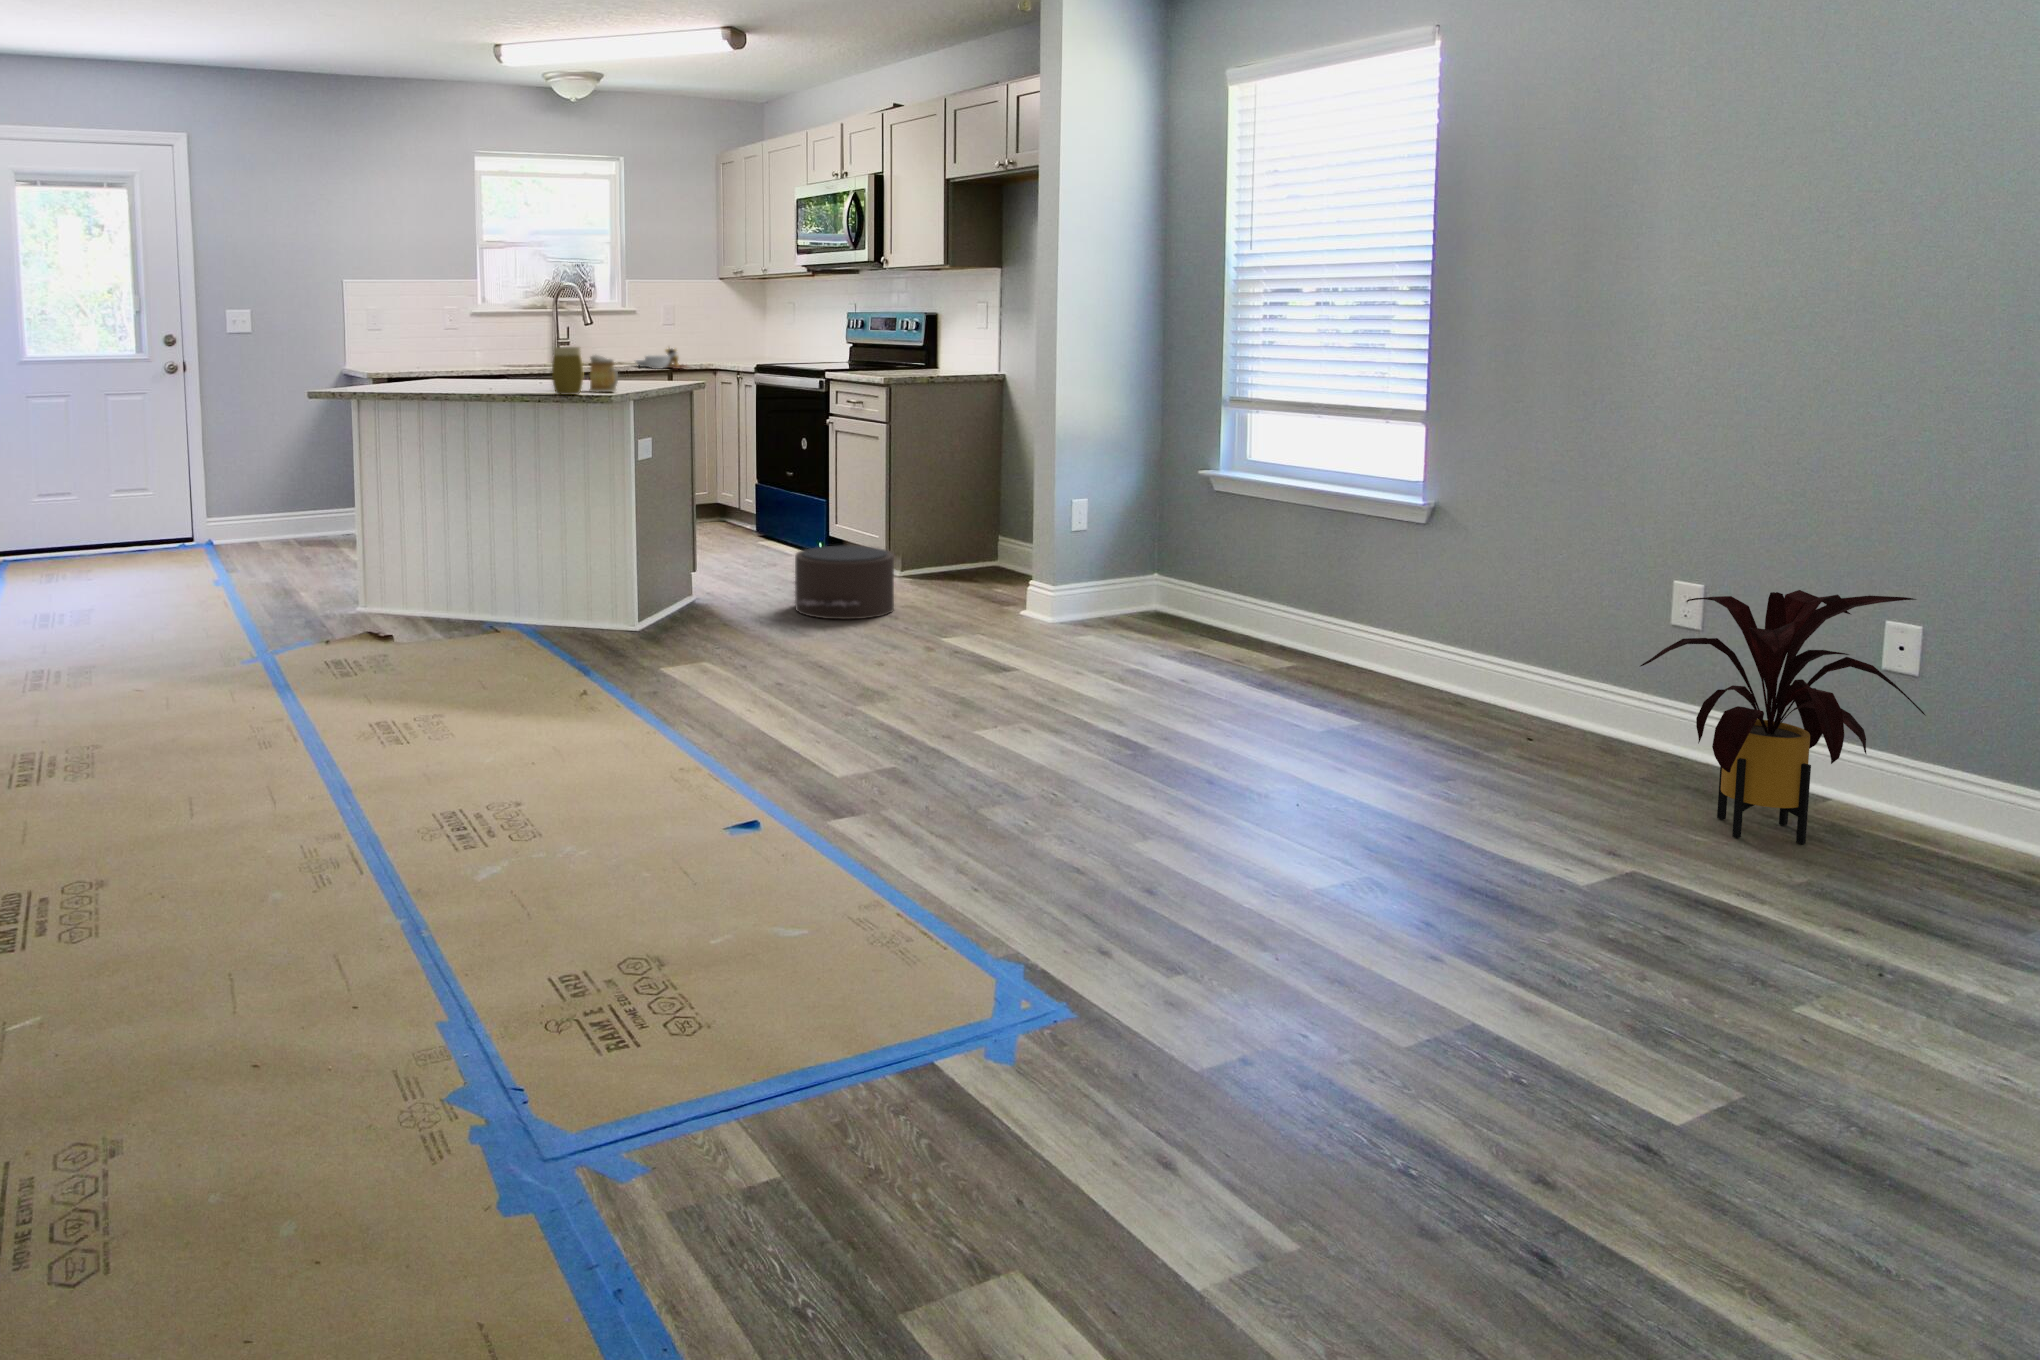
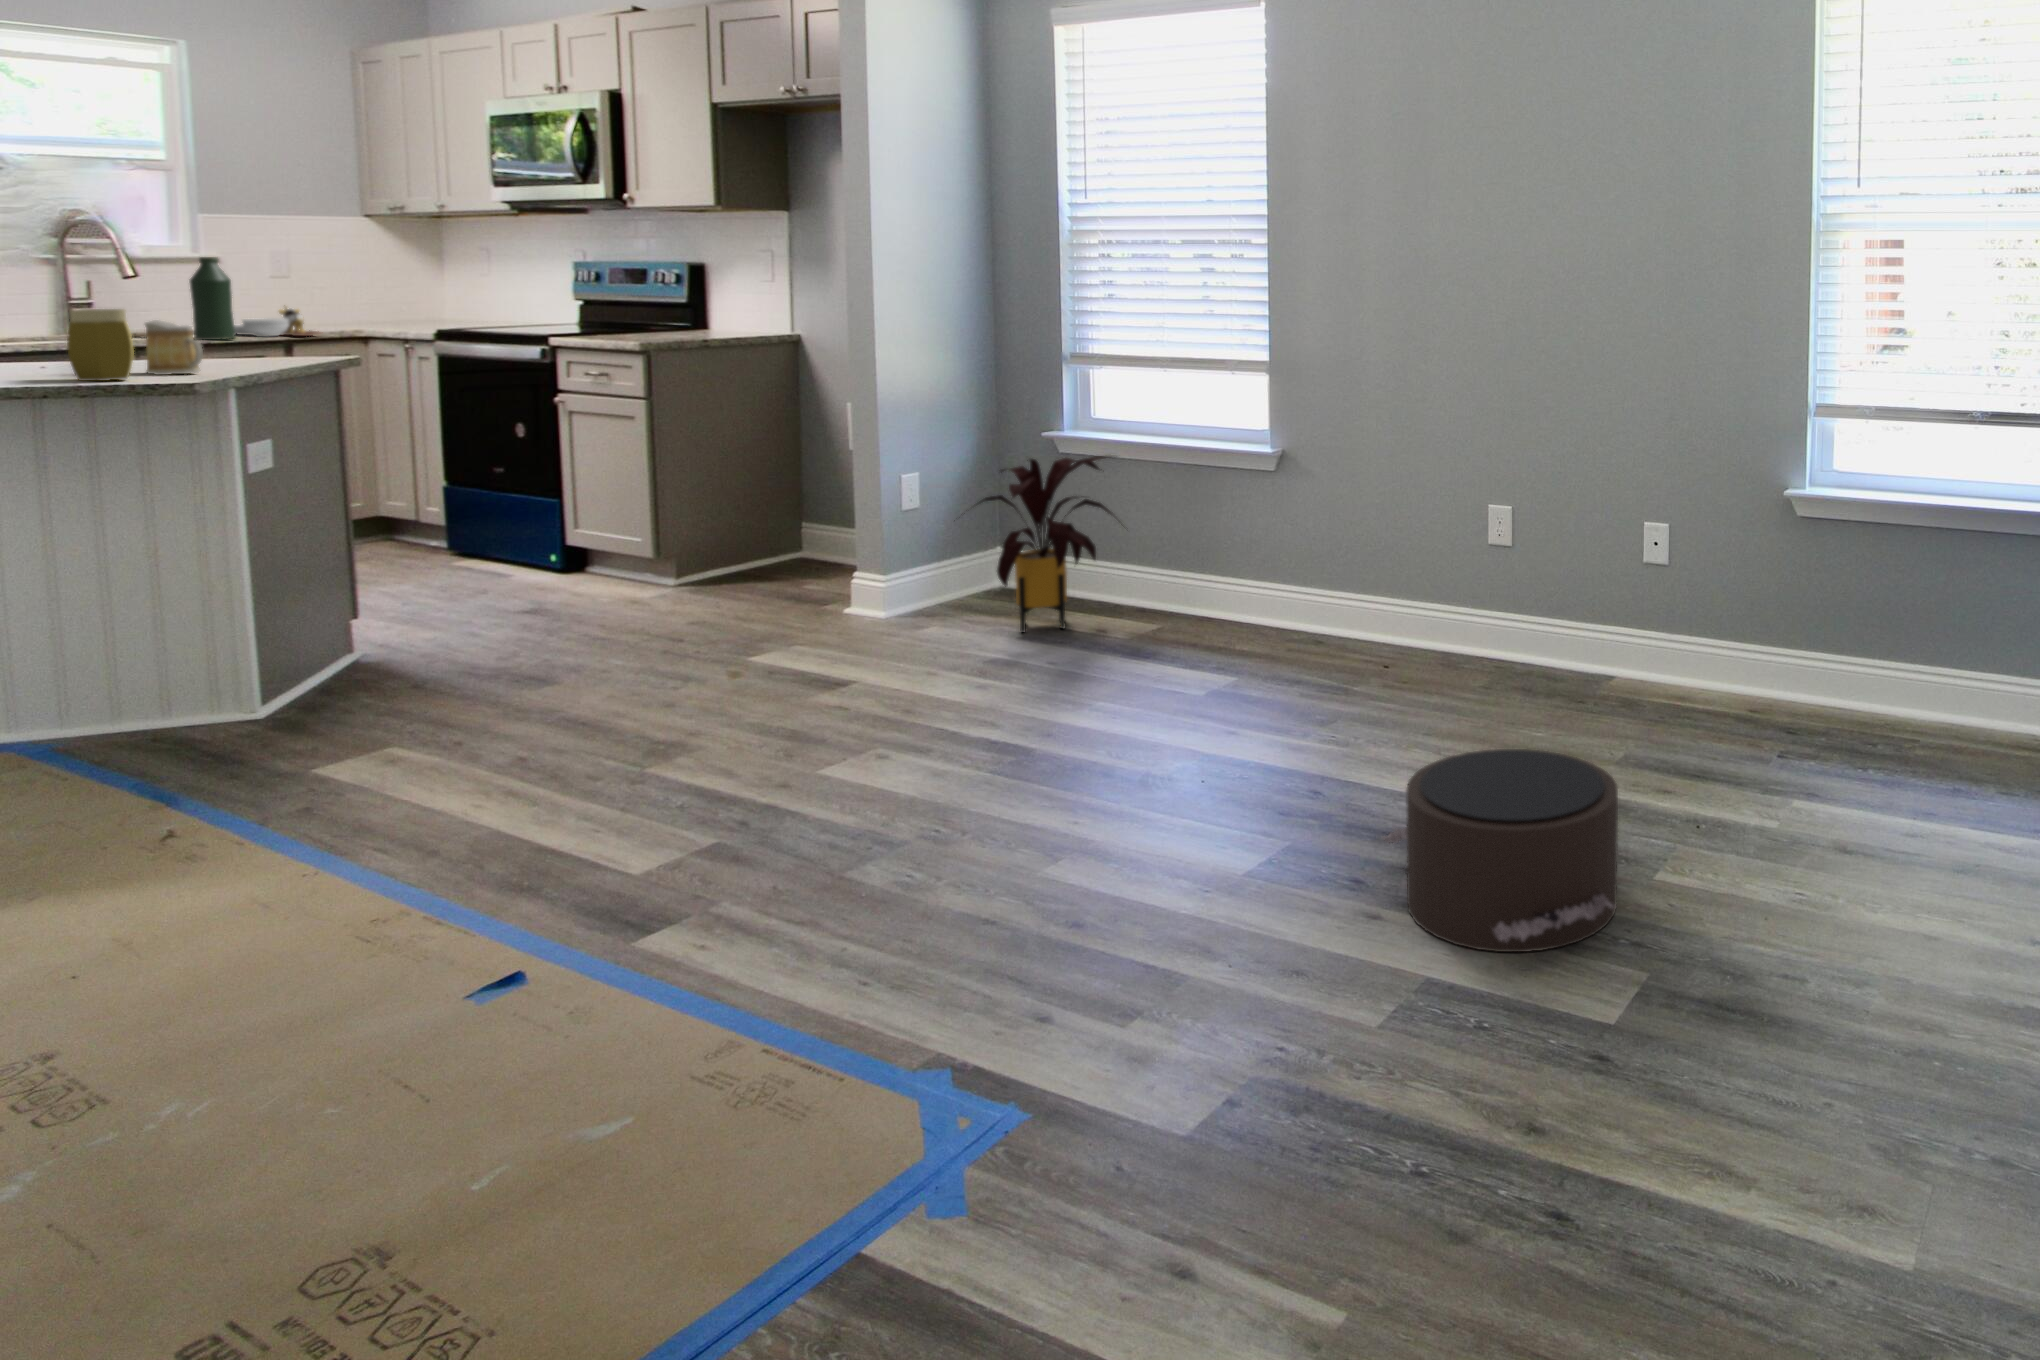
bottle: none [617,311,640,370] -> present [190,257,236,340]
pouf: present [795,546,894,619] -> present [1382,749,1618,952]
house plant: present [1641,590,1925,844] -> present [978,456,1122,633]

